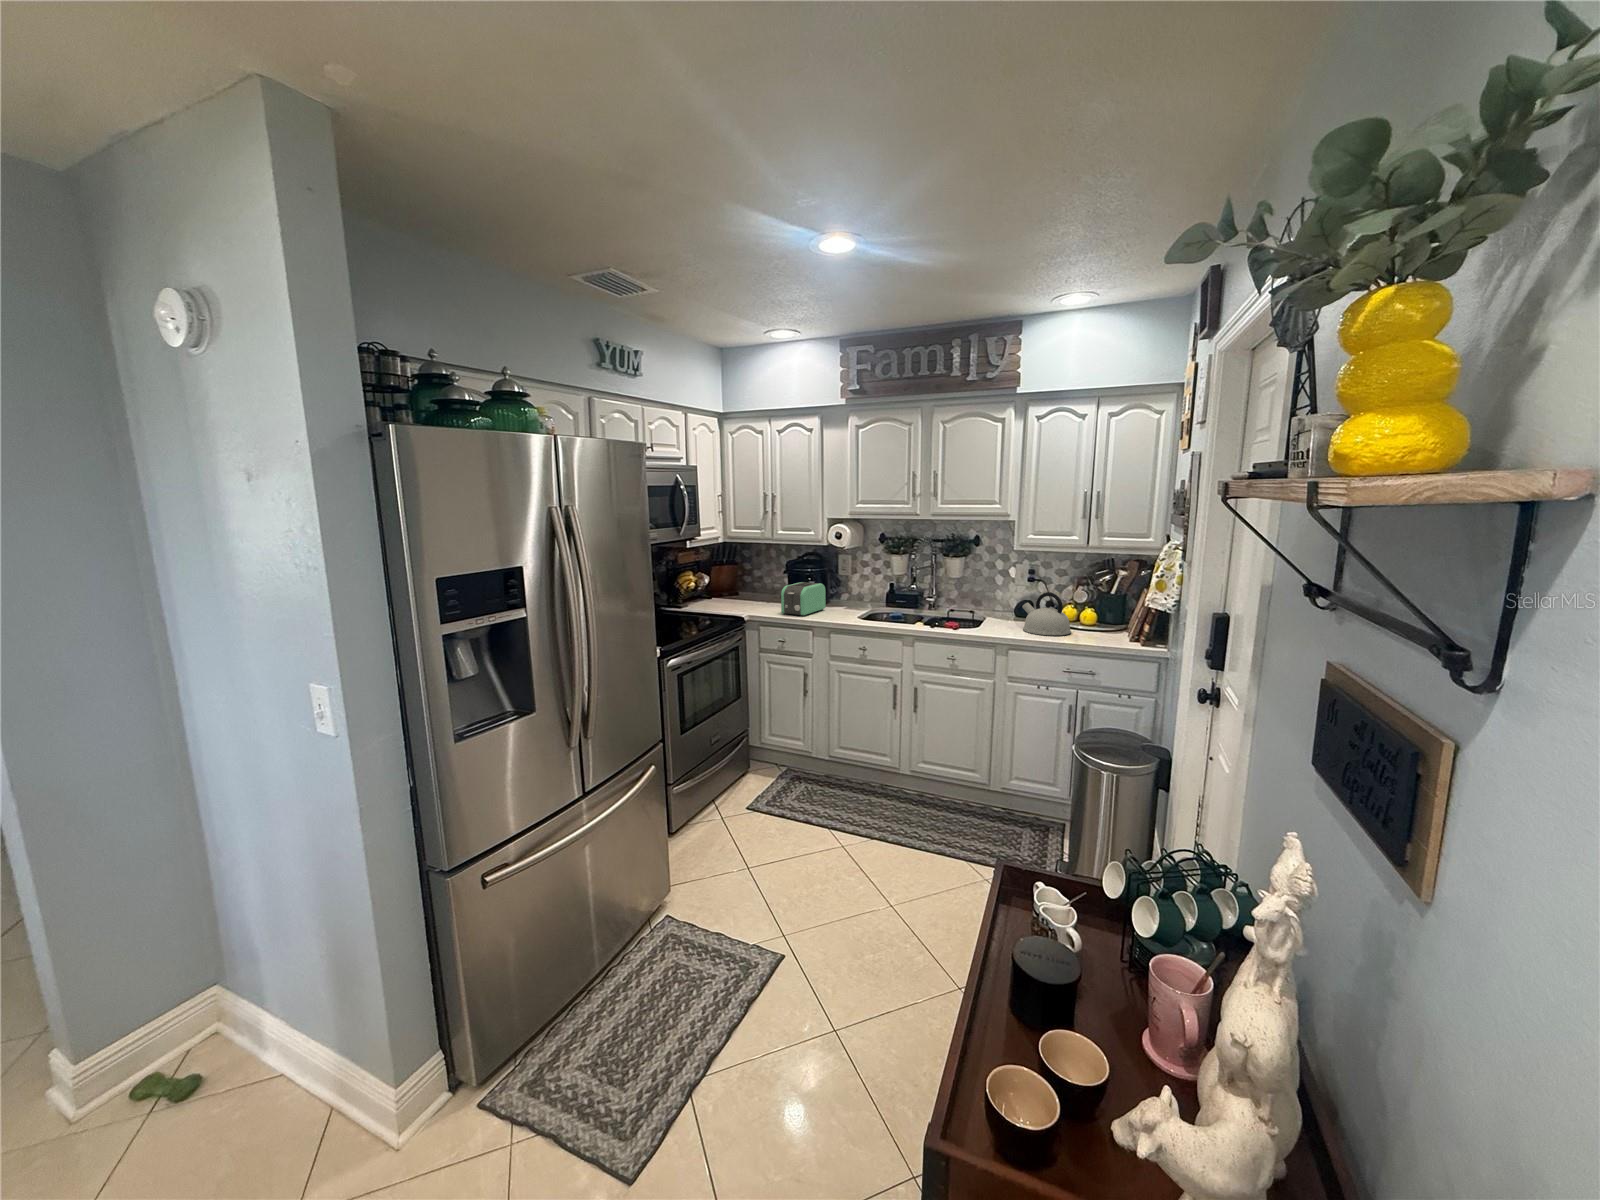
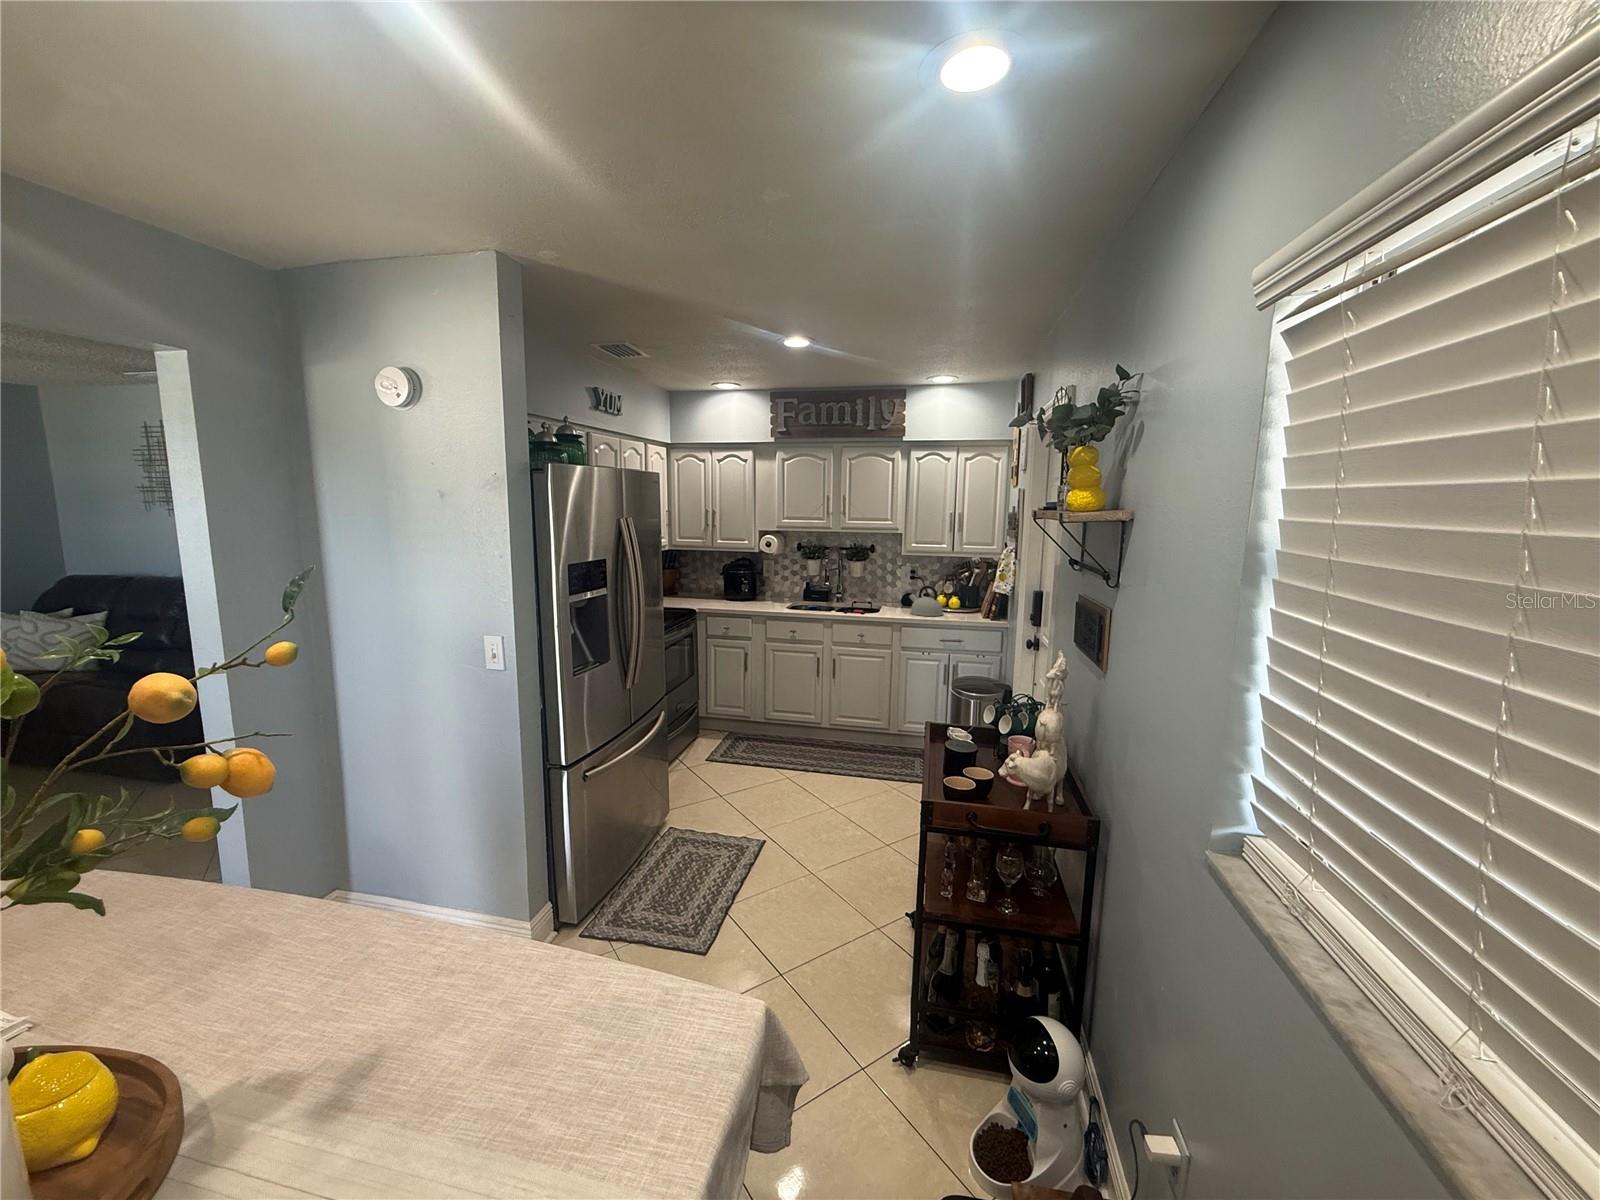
toaster: present [781,582,826,616] -> none [726,582,759,607]

